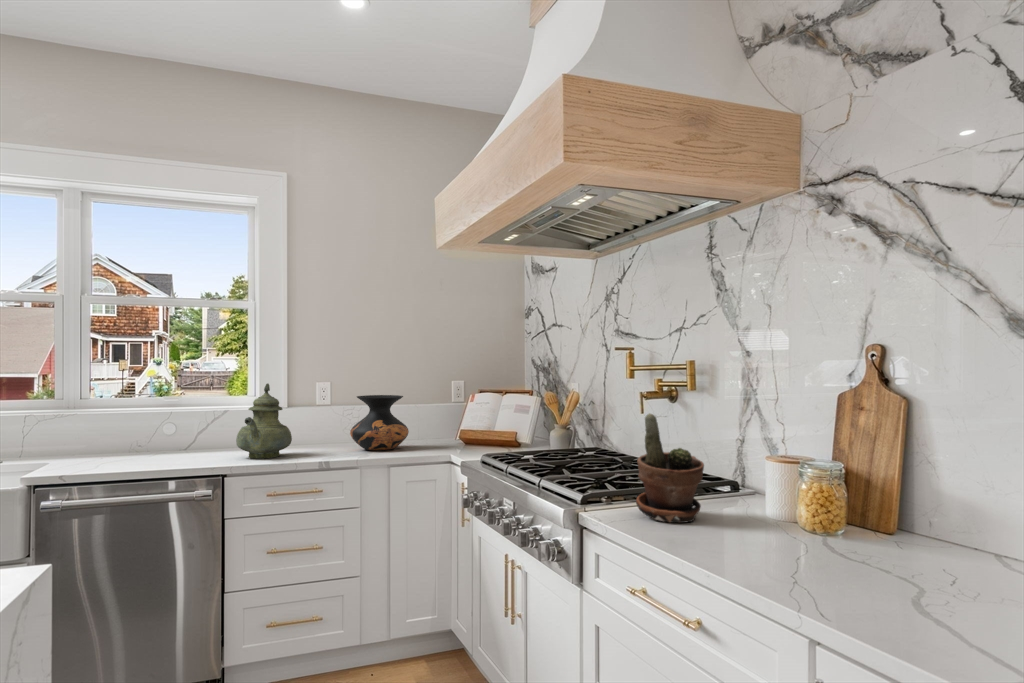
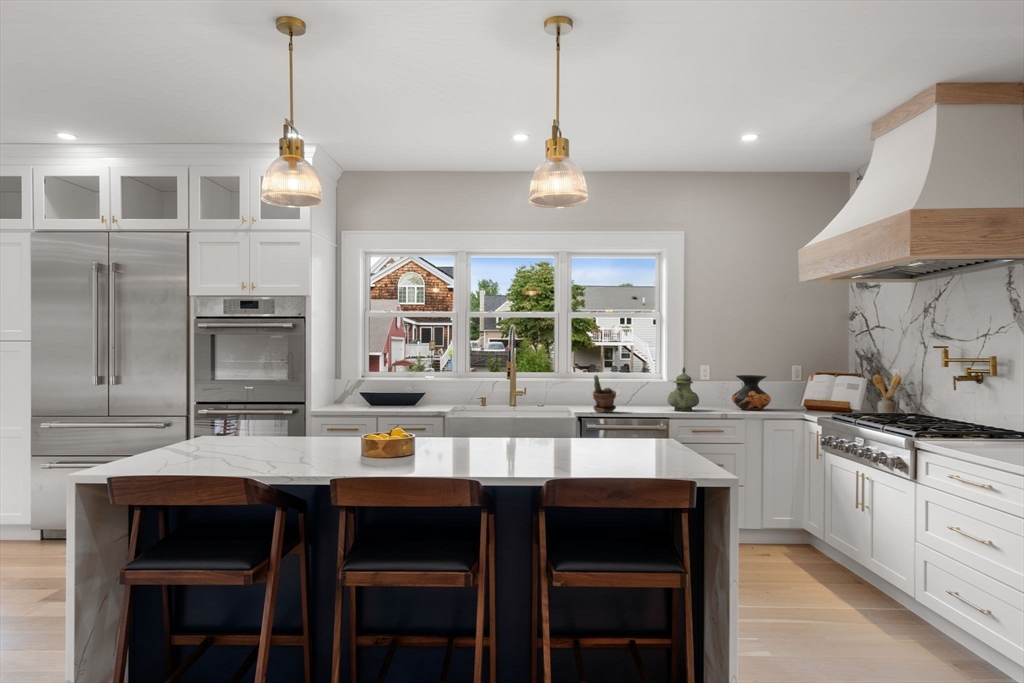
potted plant: present [636,414,704,523] -> present [593,375,616,413]

